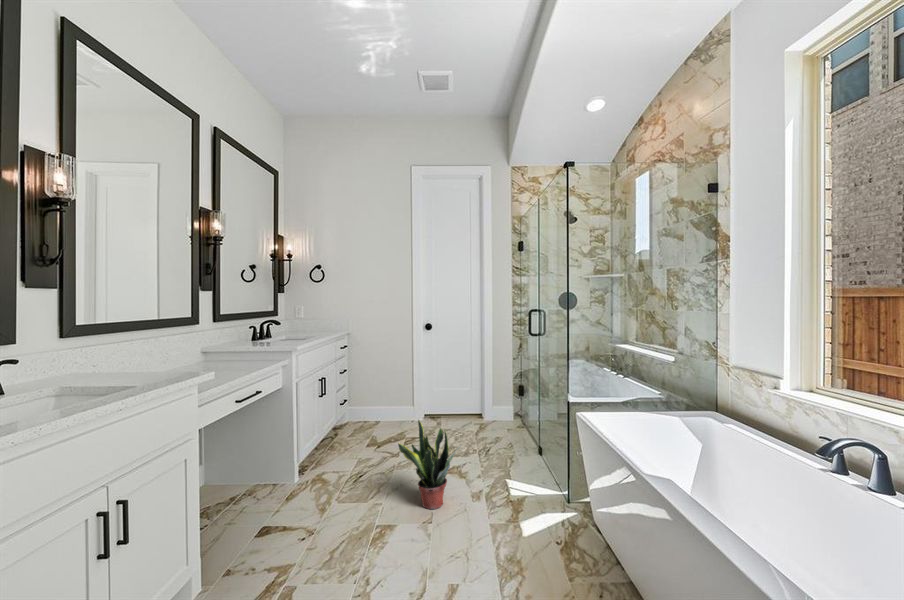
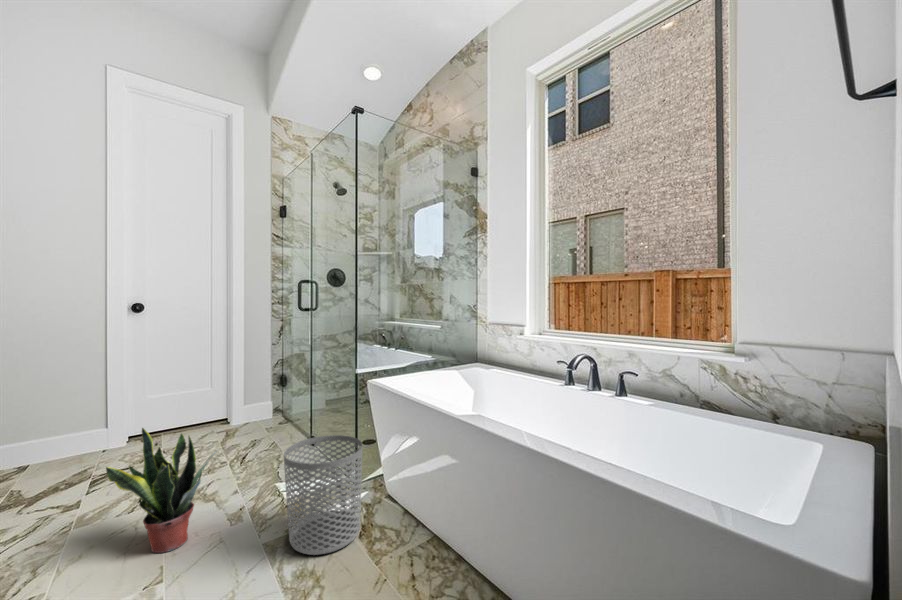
waste bin: none [502,452,566,555] -> present [284,435,362,555]

